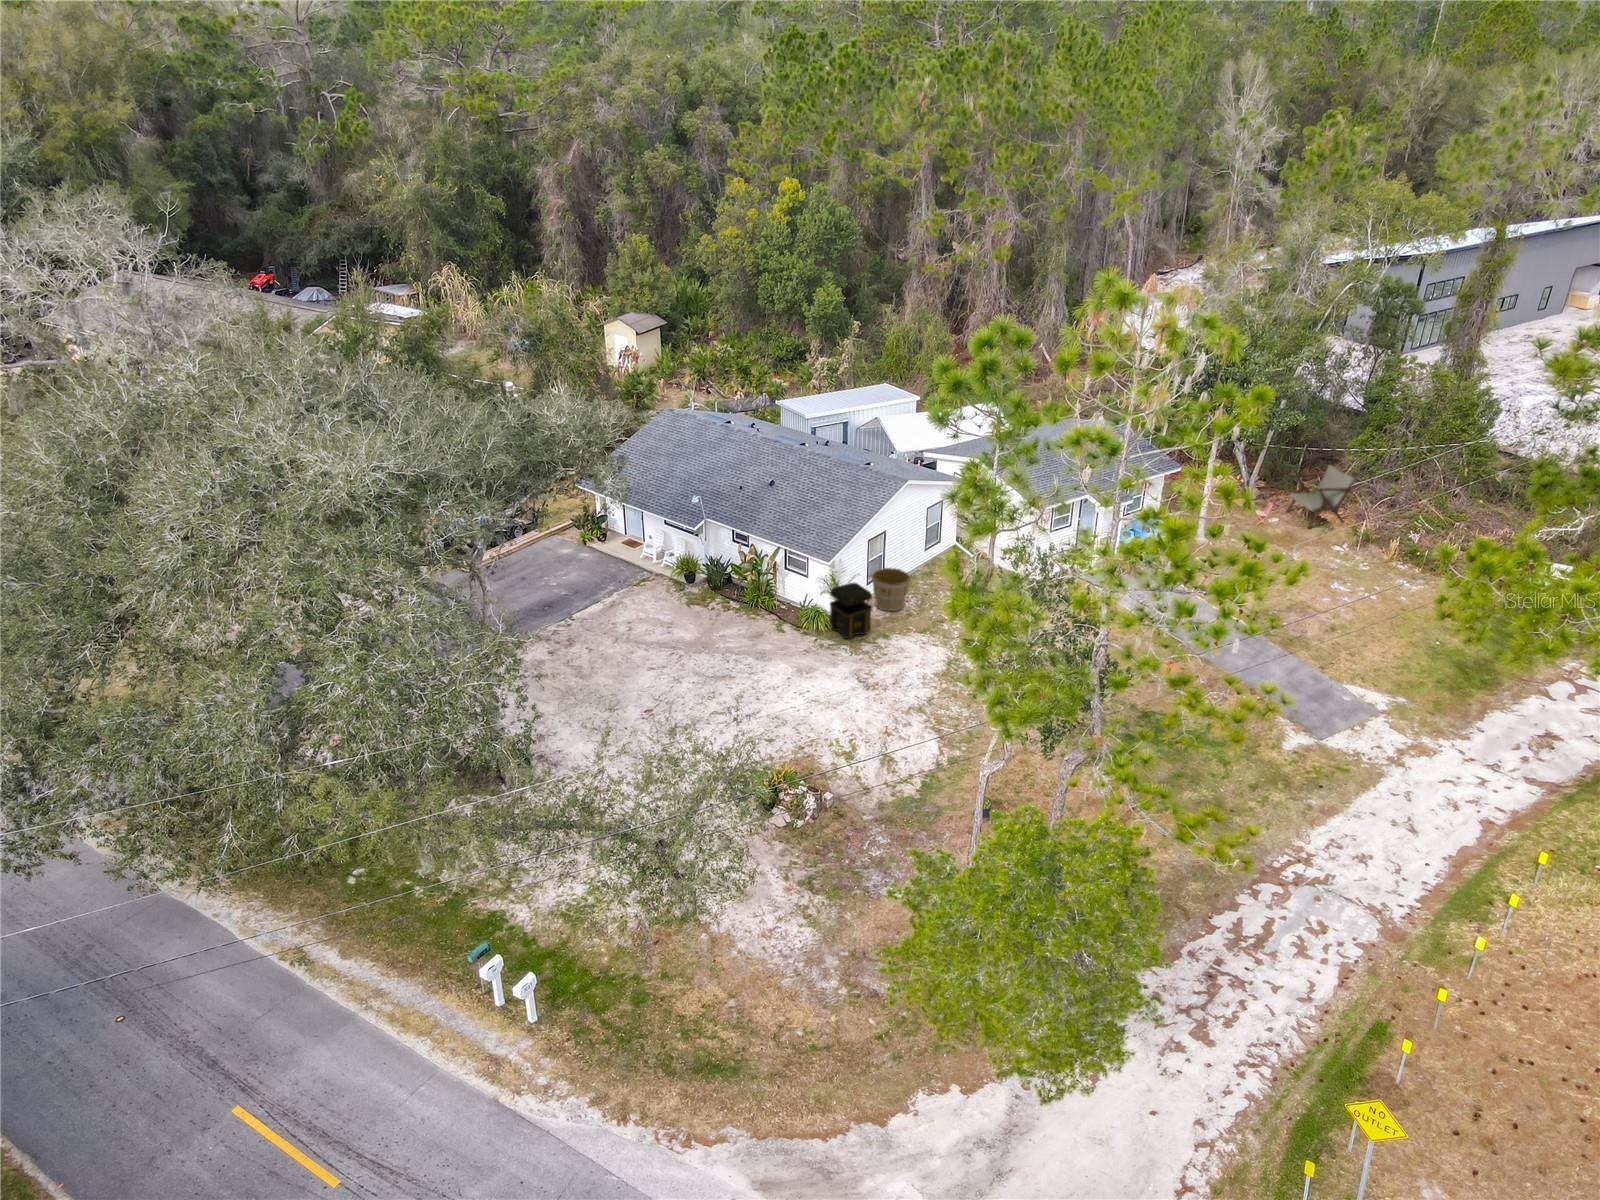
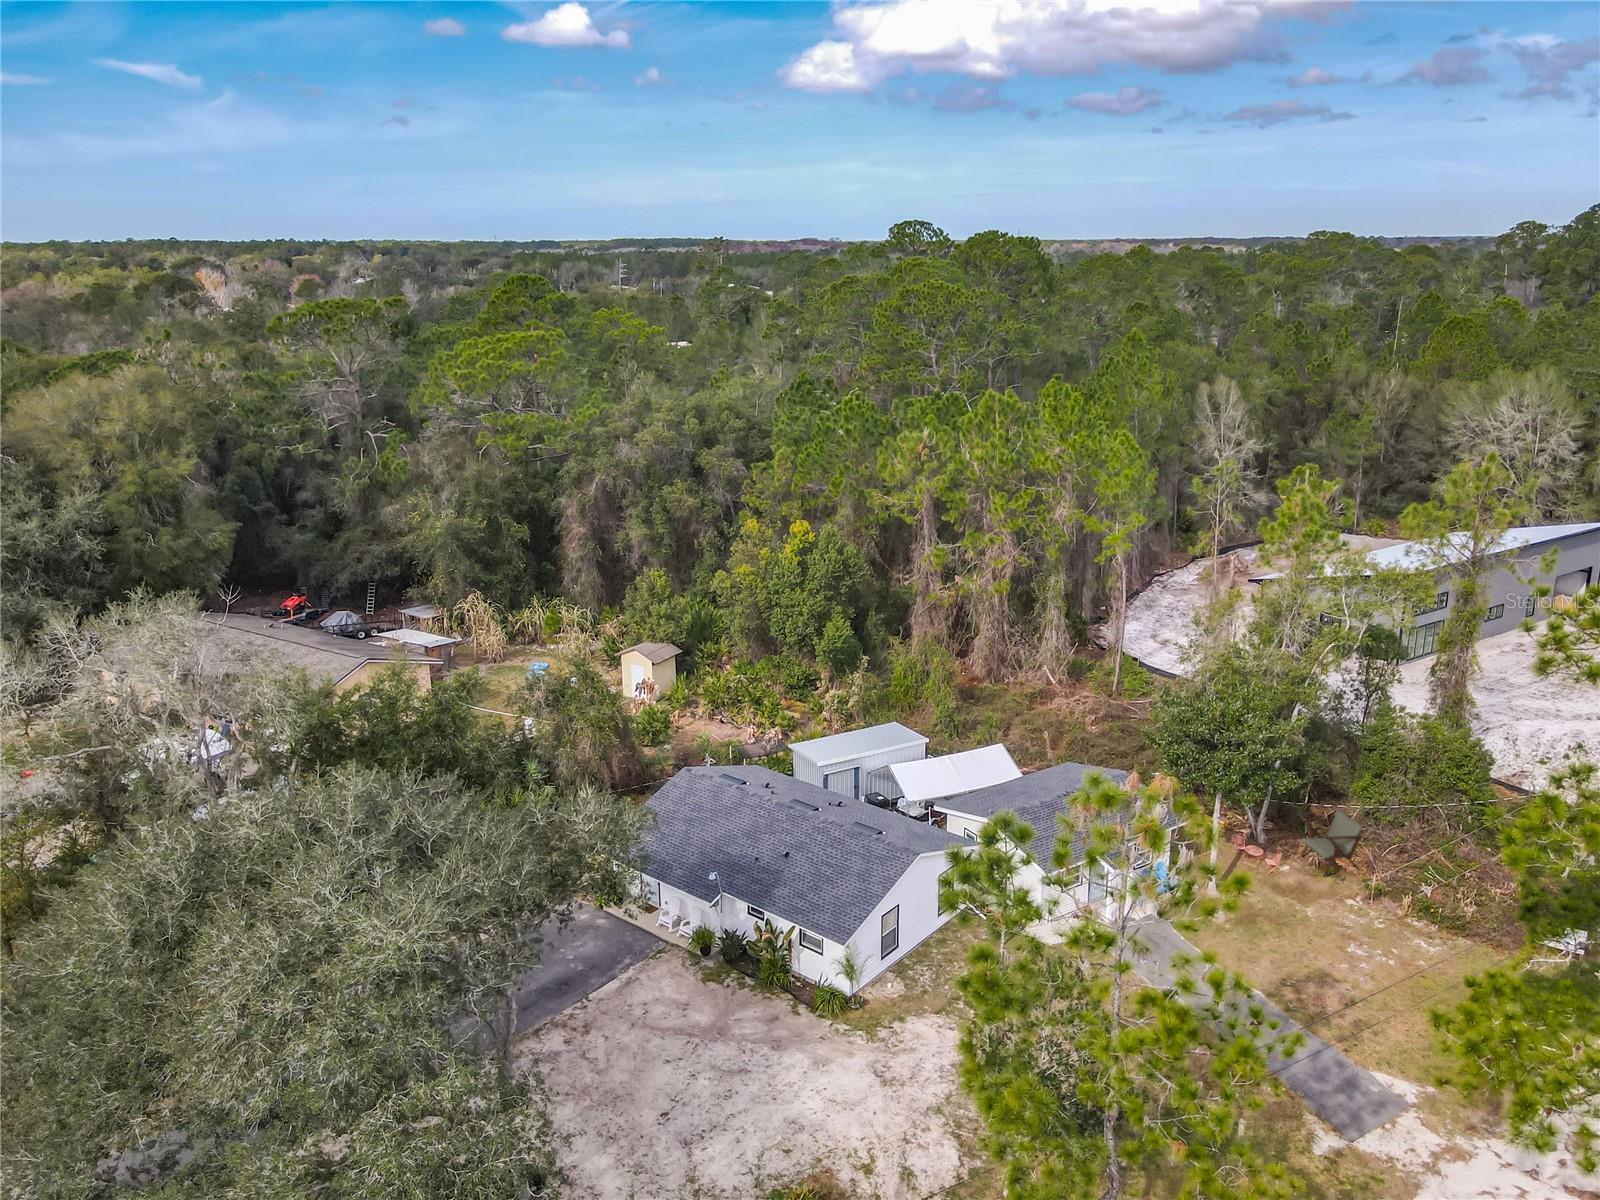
wooden bucket: present [871,568,911,612] -> none [886,939,926,987]
toolbox: present [830,583,872,639] -> none [845,961,888,1023]

